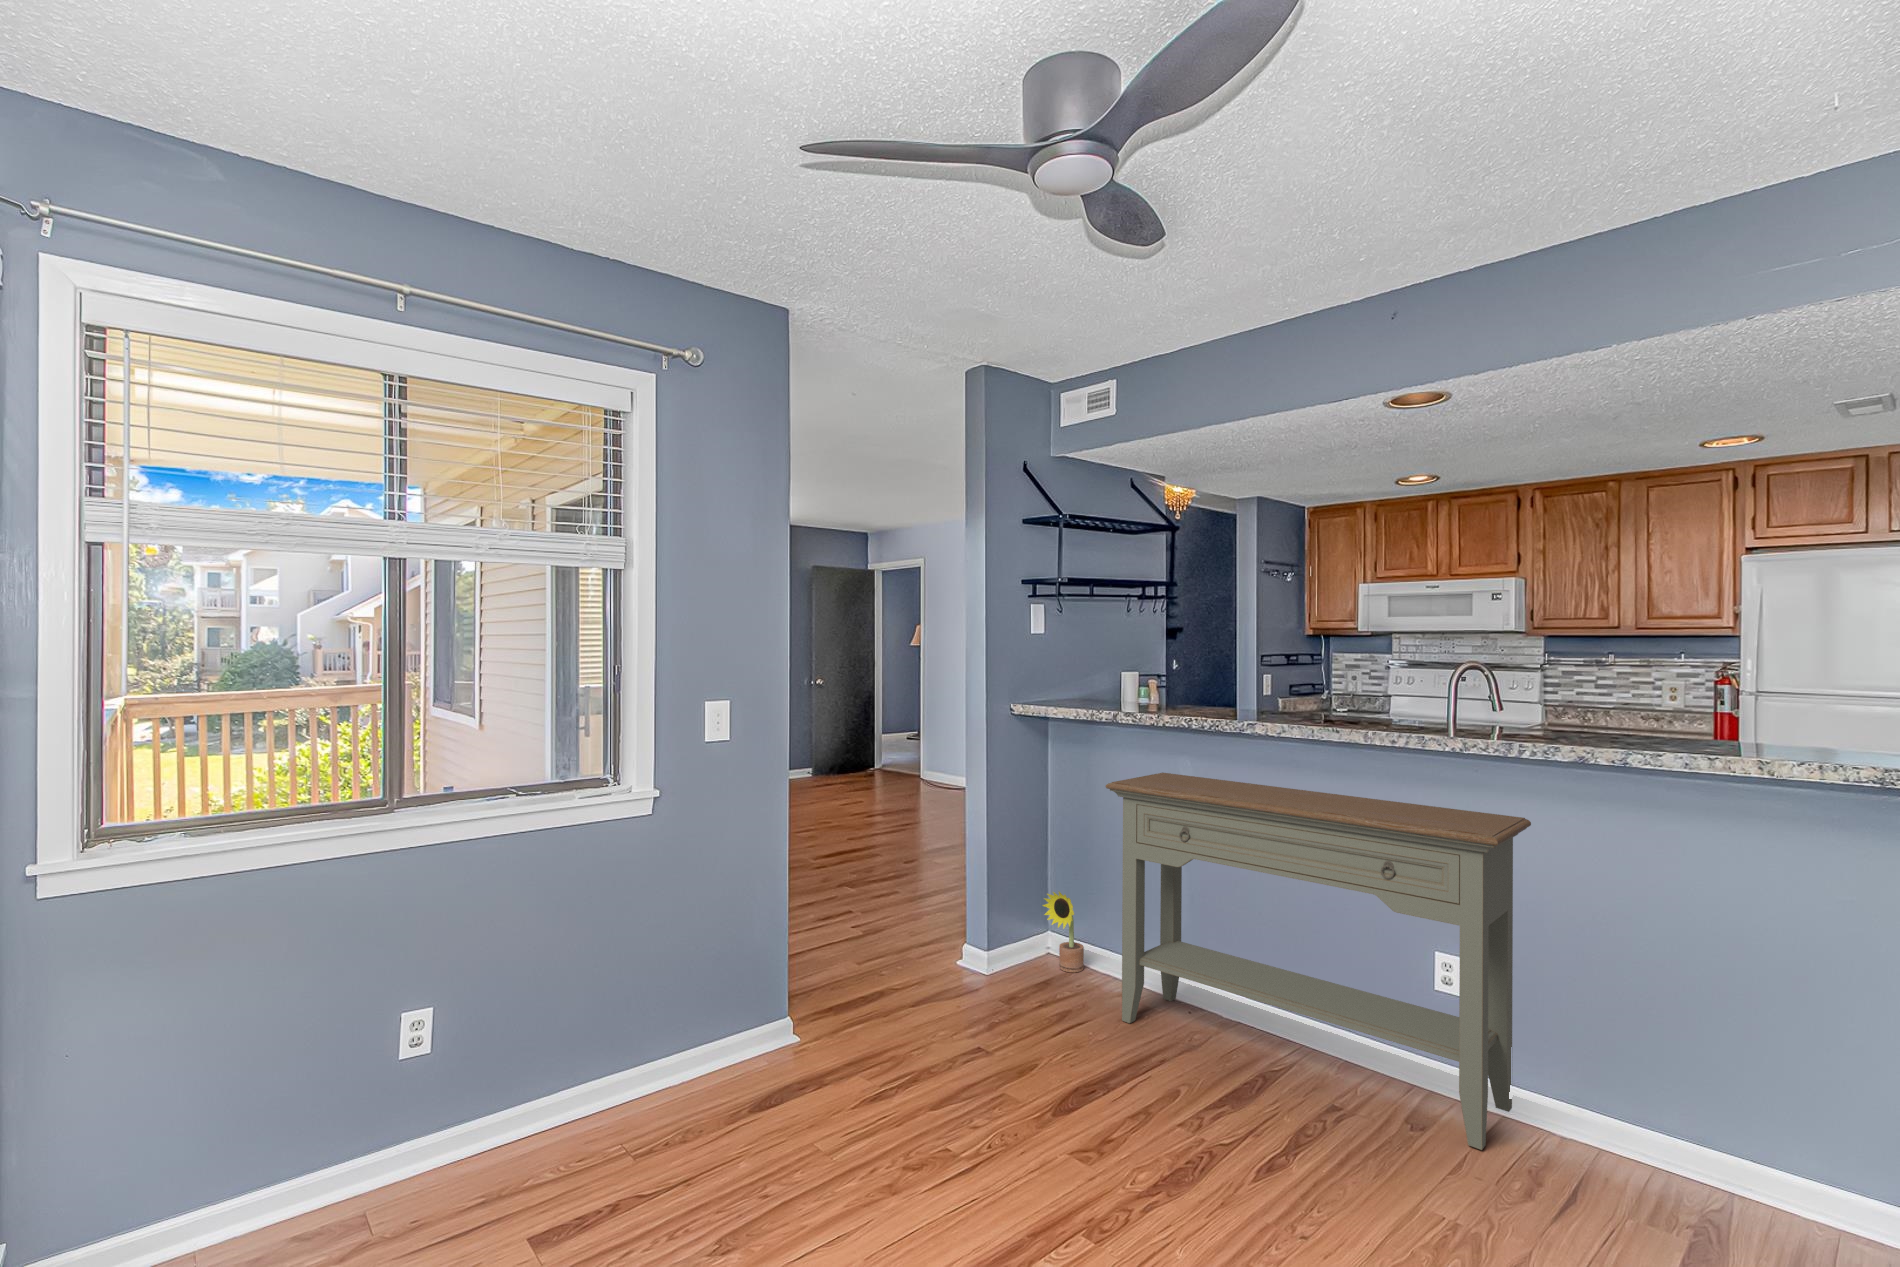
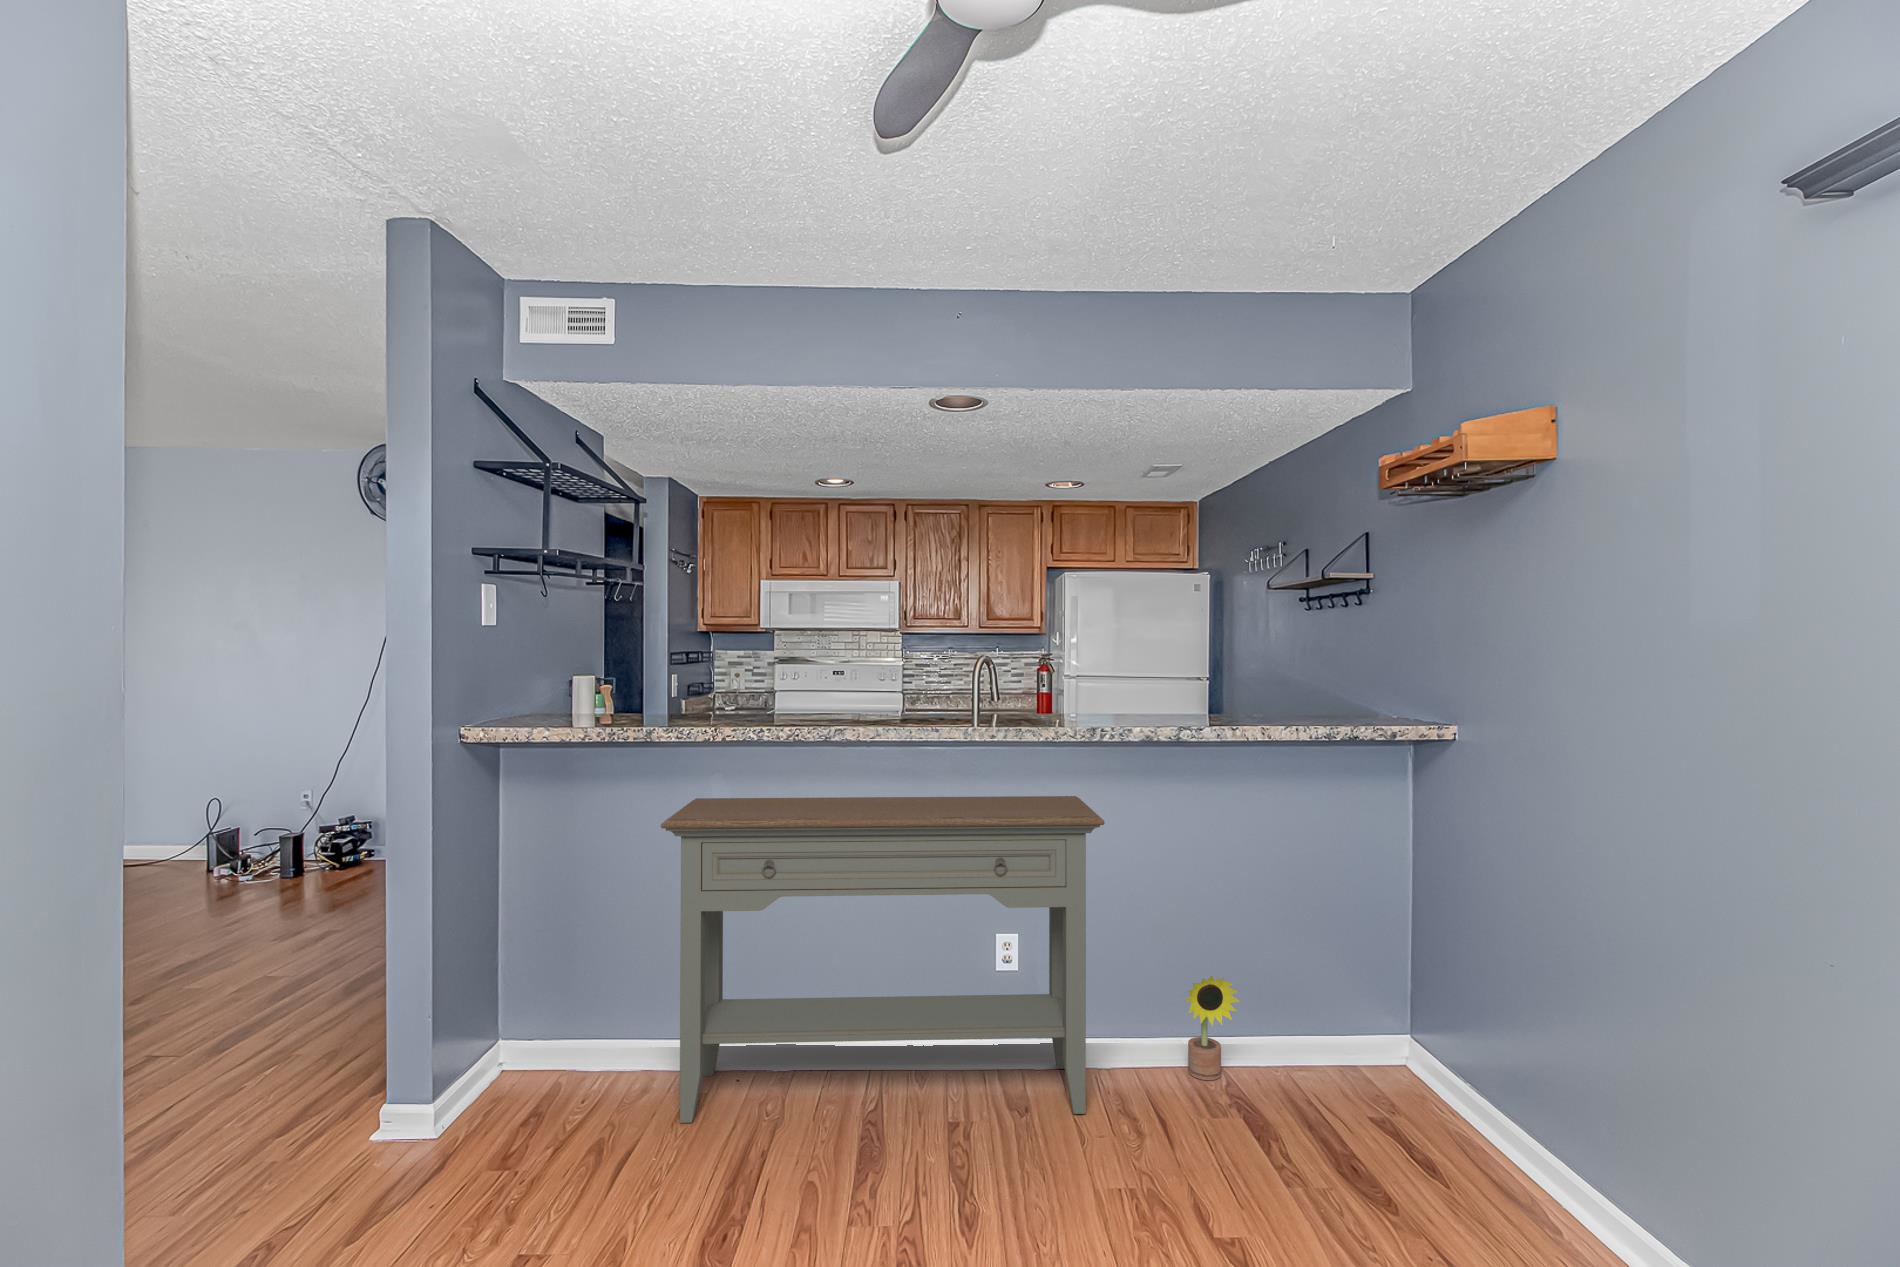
decorative plant: present [1043,892,1084,972] -> present [1186,976,1240,1080]

